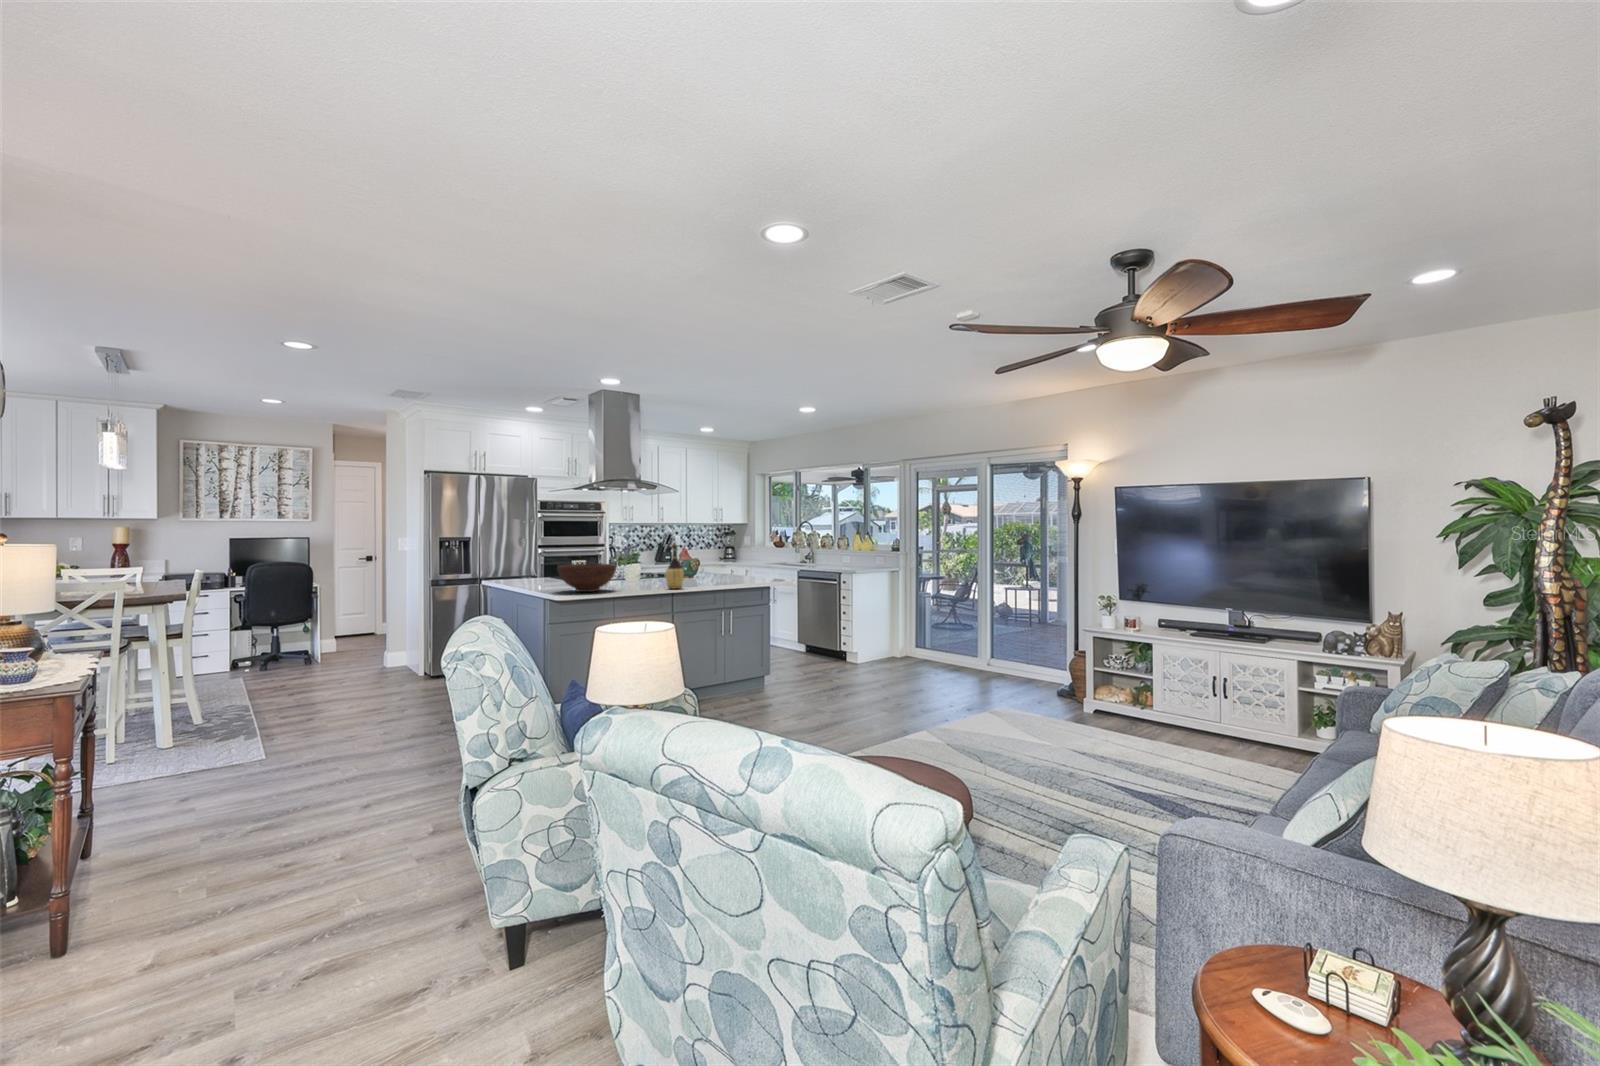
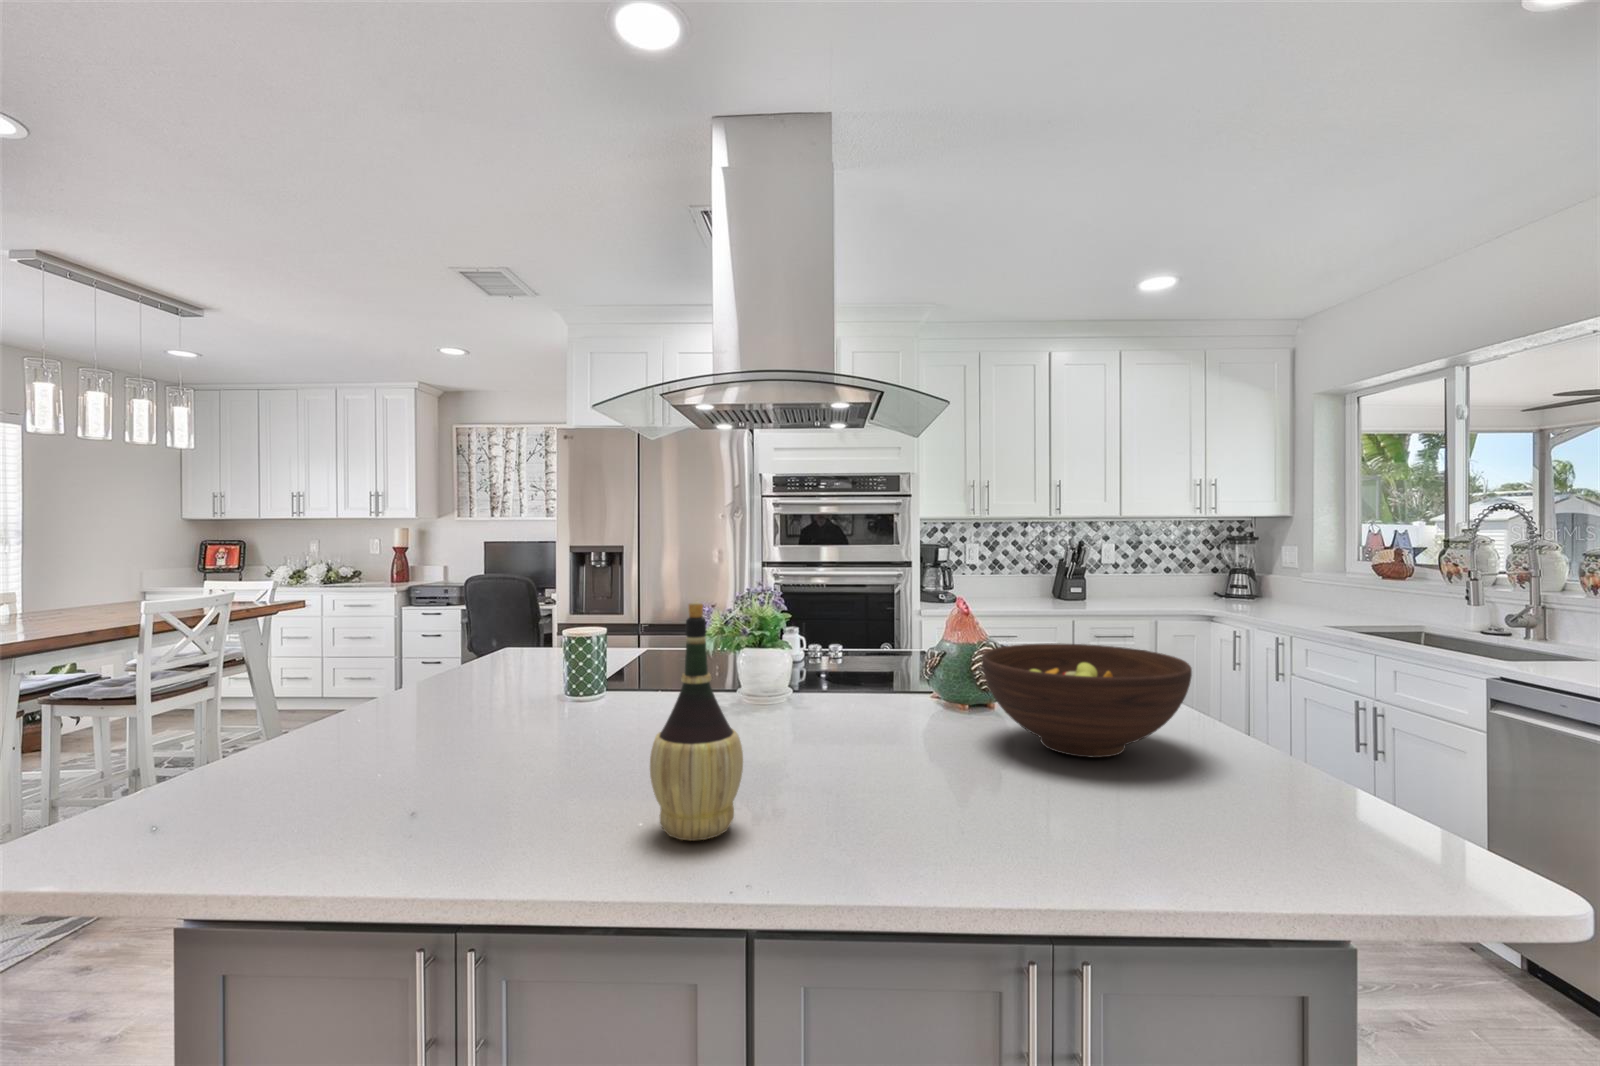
fruit bowl: present [557,564,617,592] -> present [981,643,1192,758]

